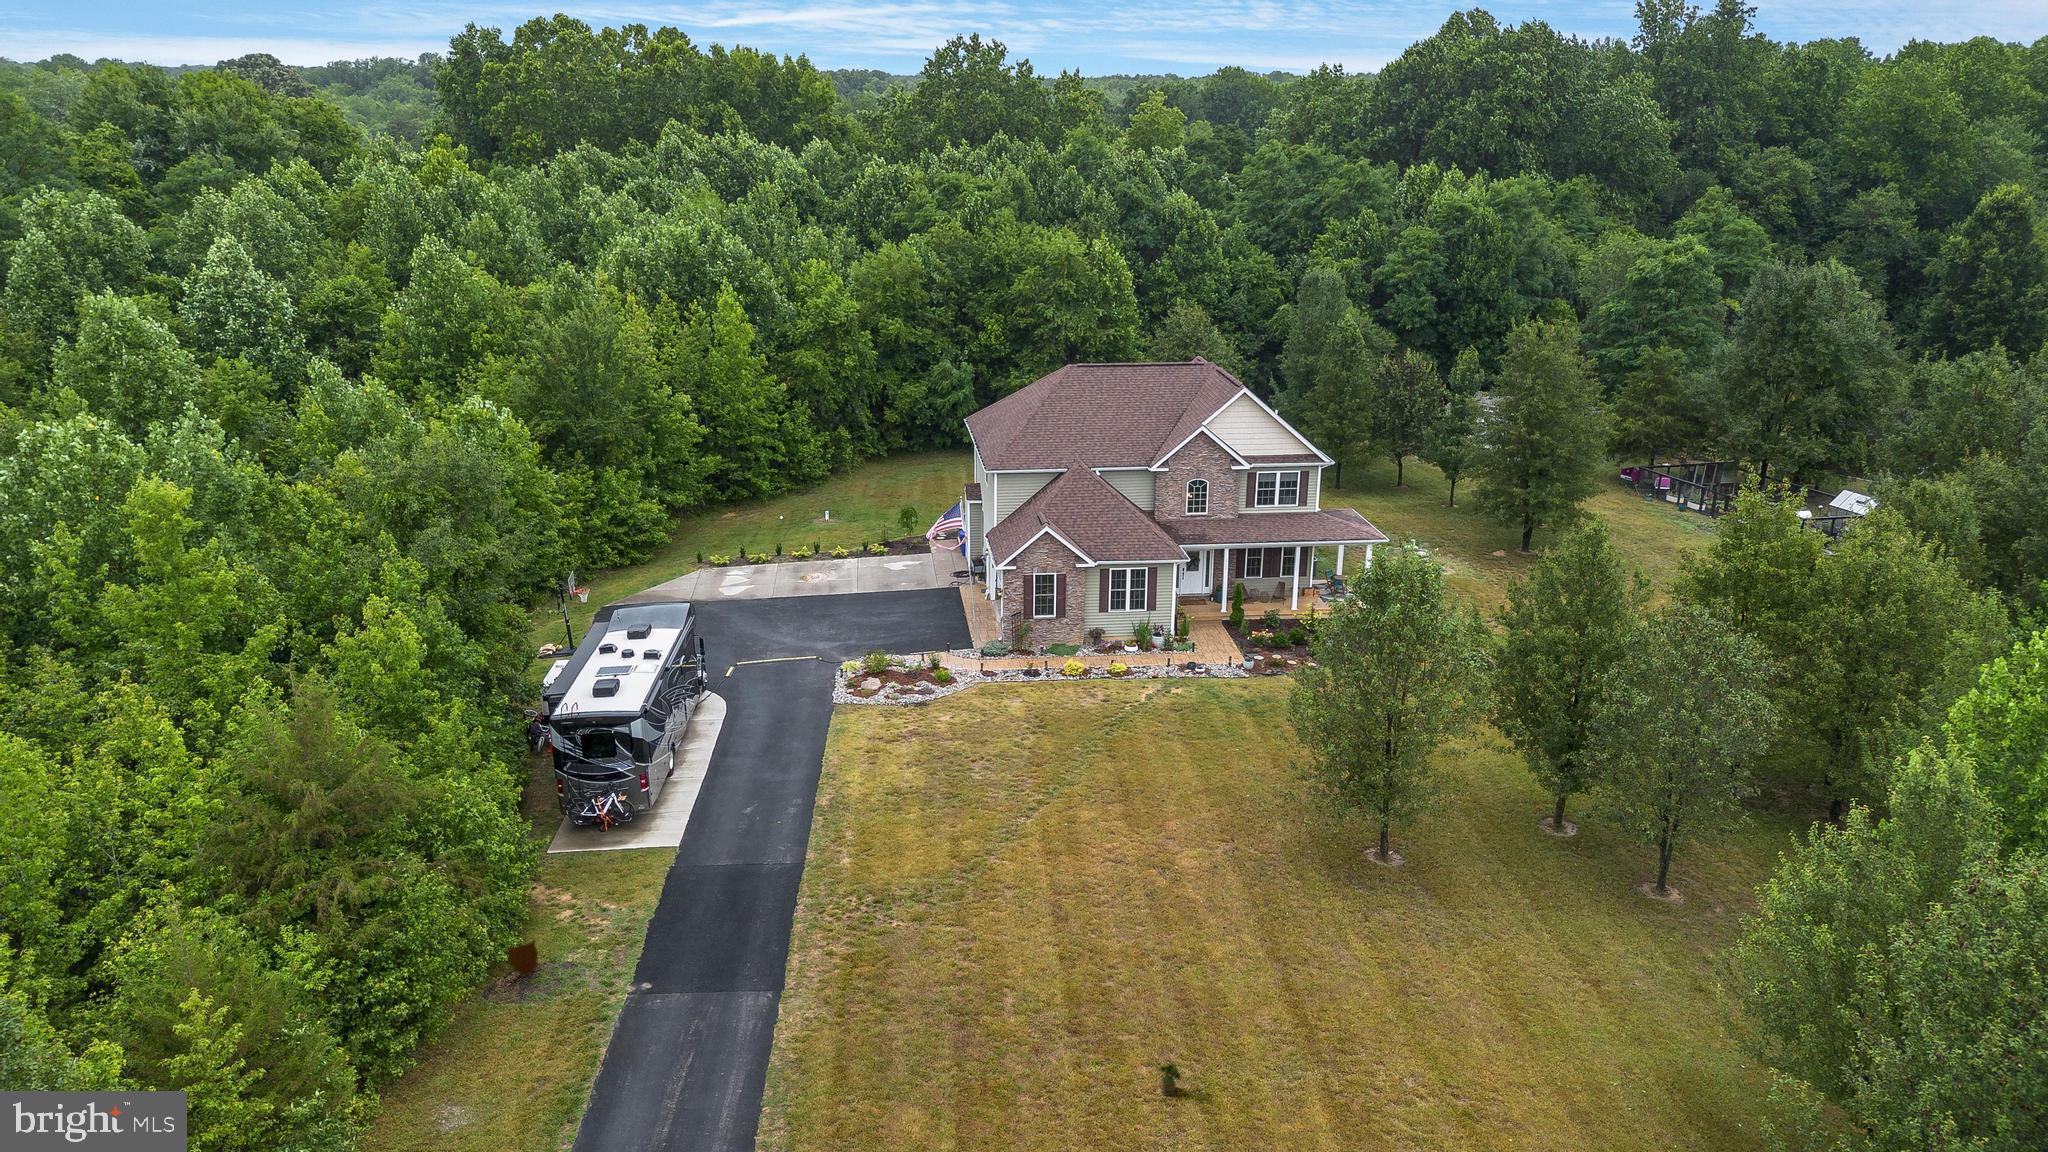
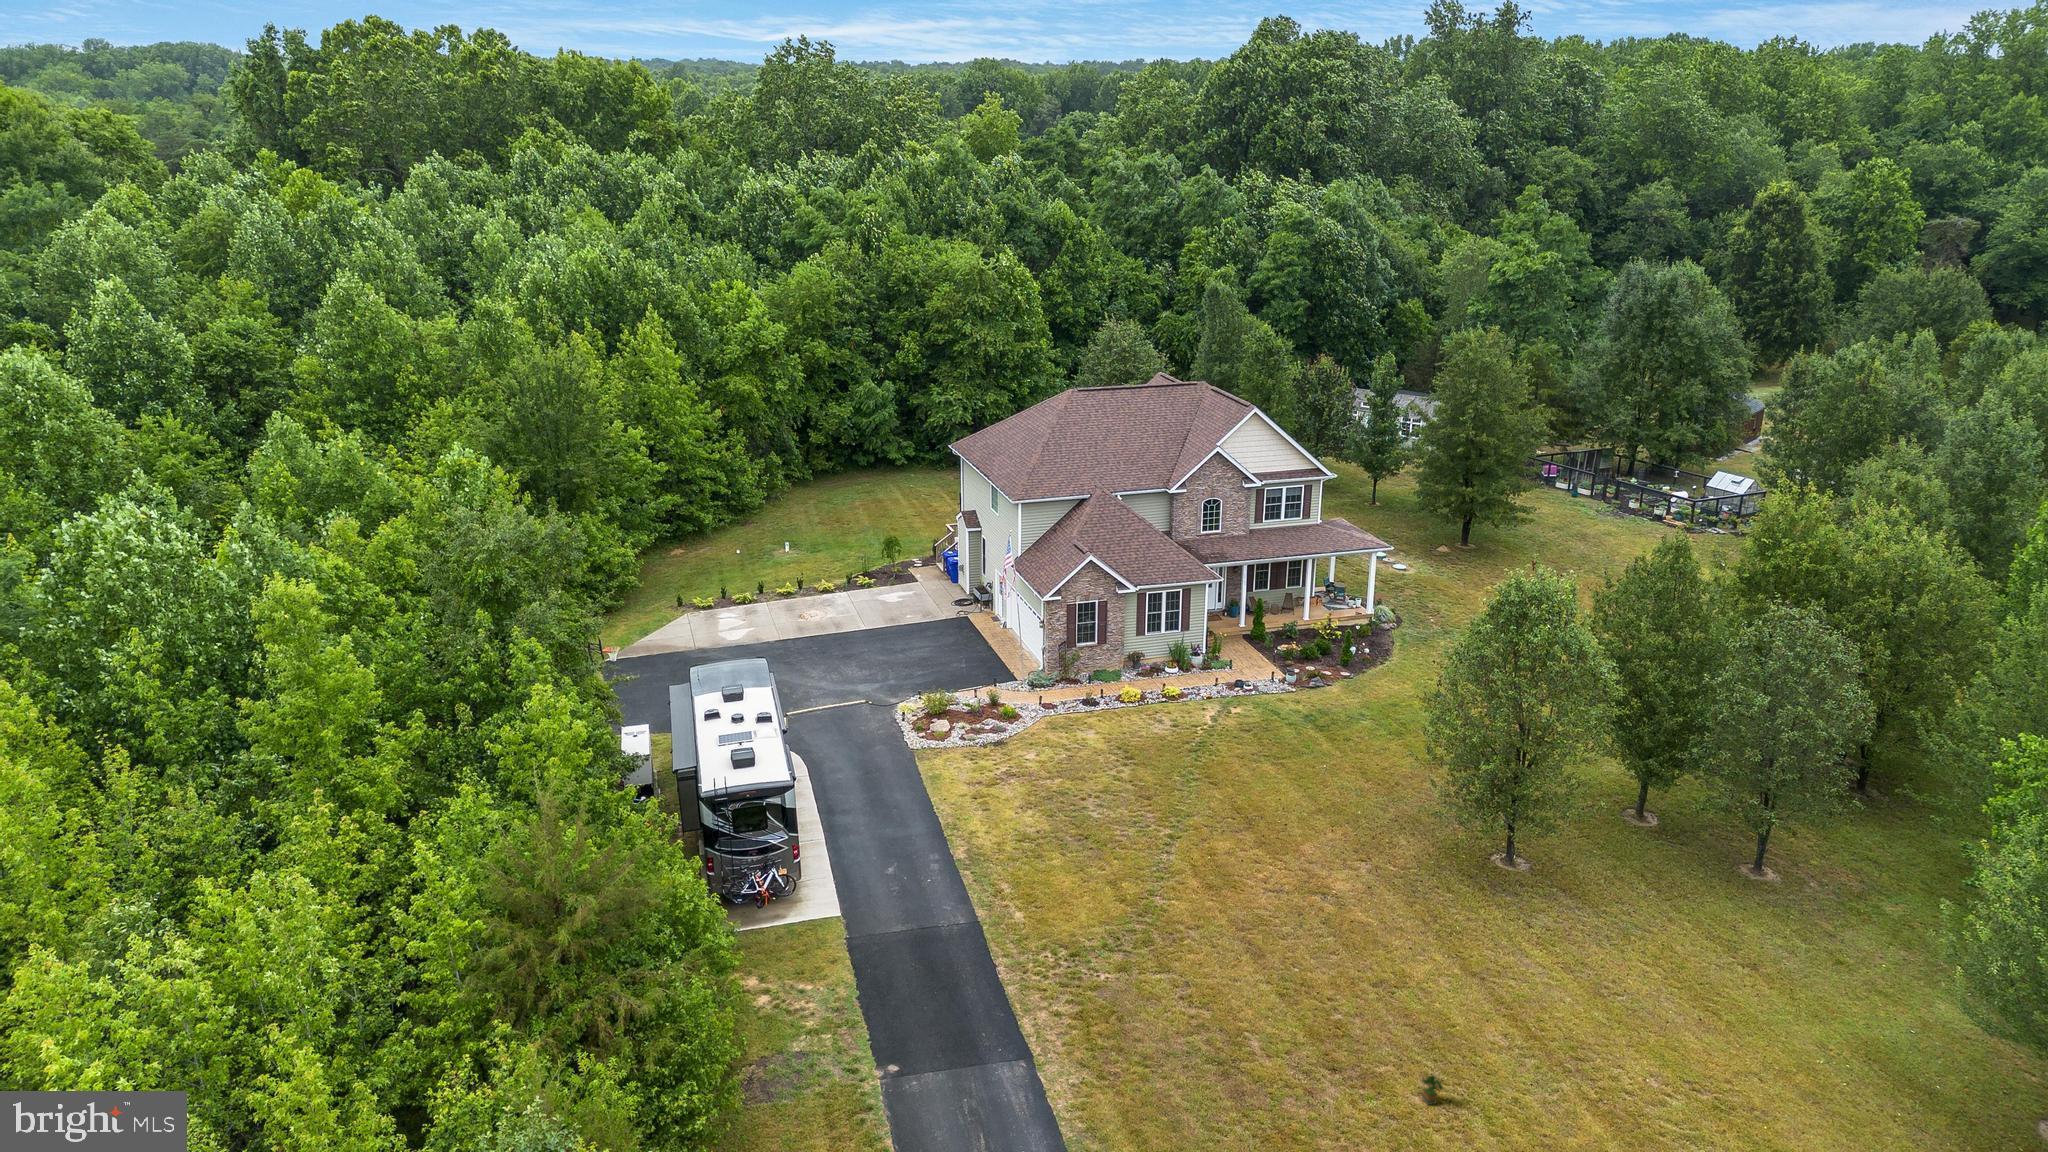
lounge chair: present [508,940,539,981] -> none [741,1033,786,1078]

